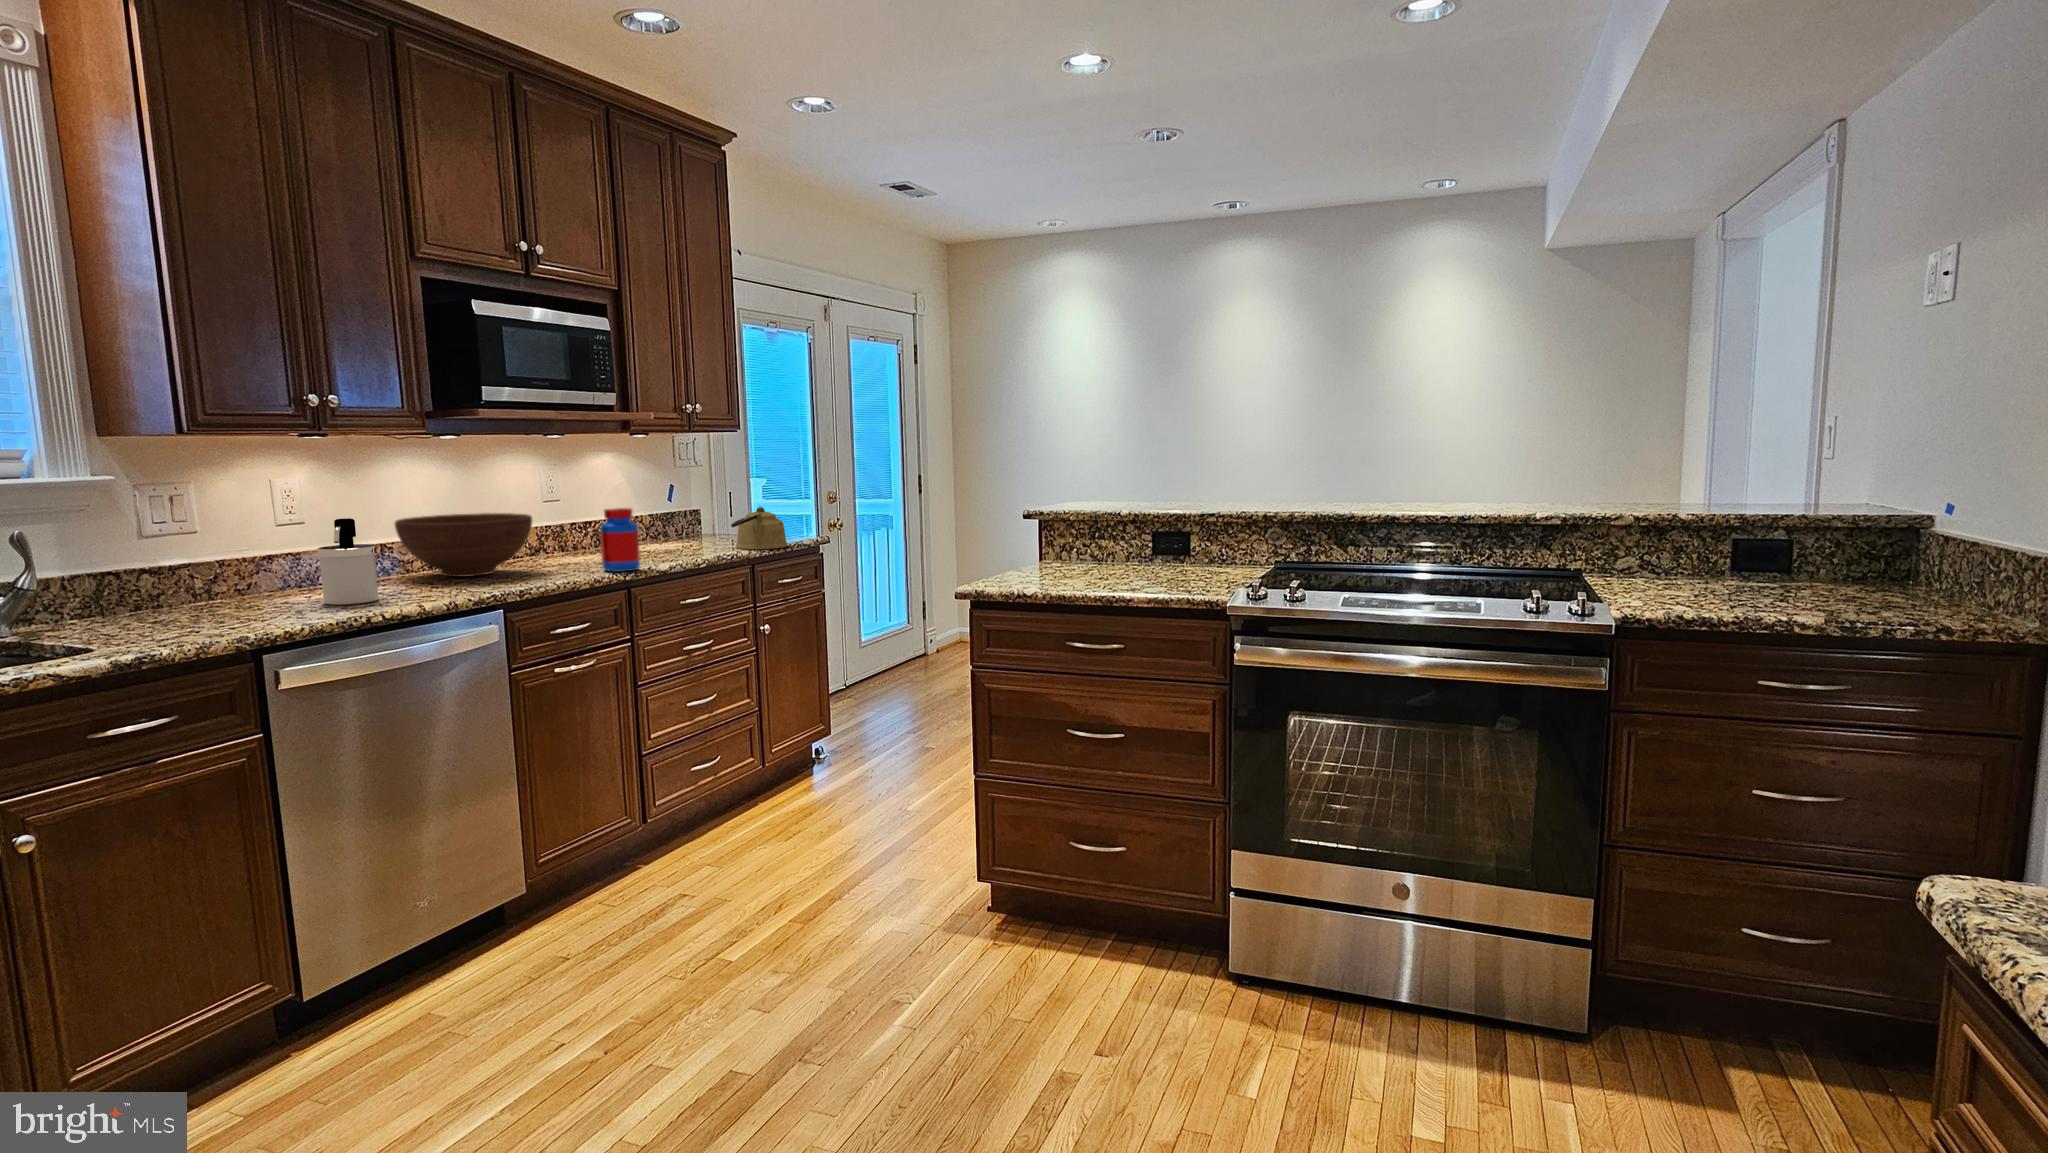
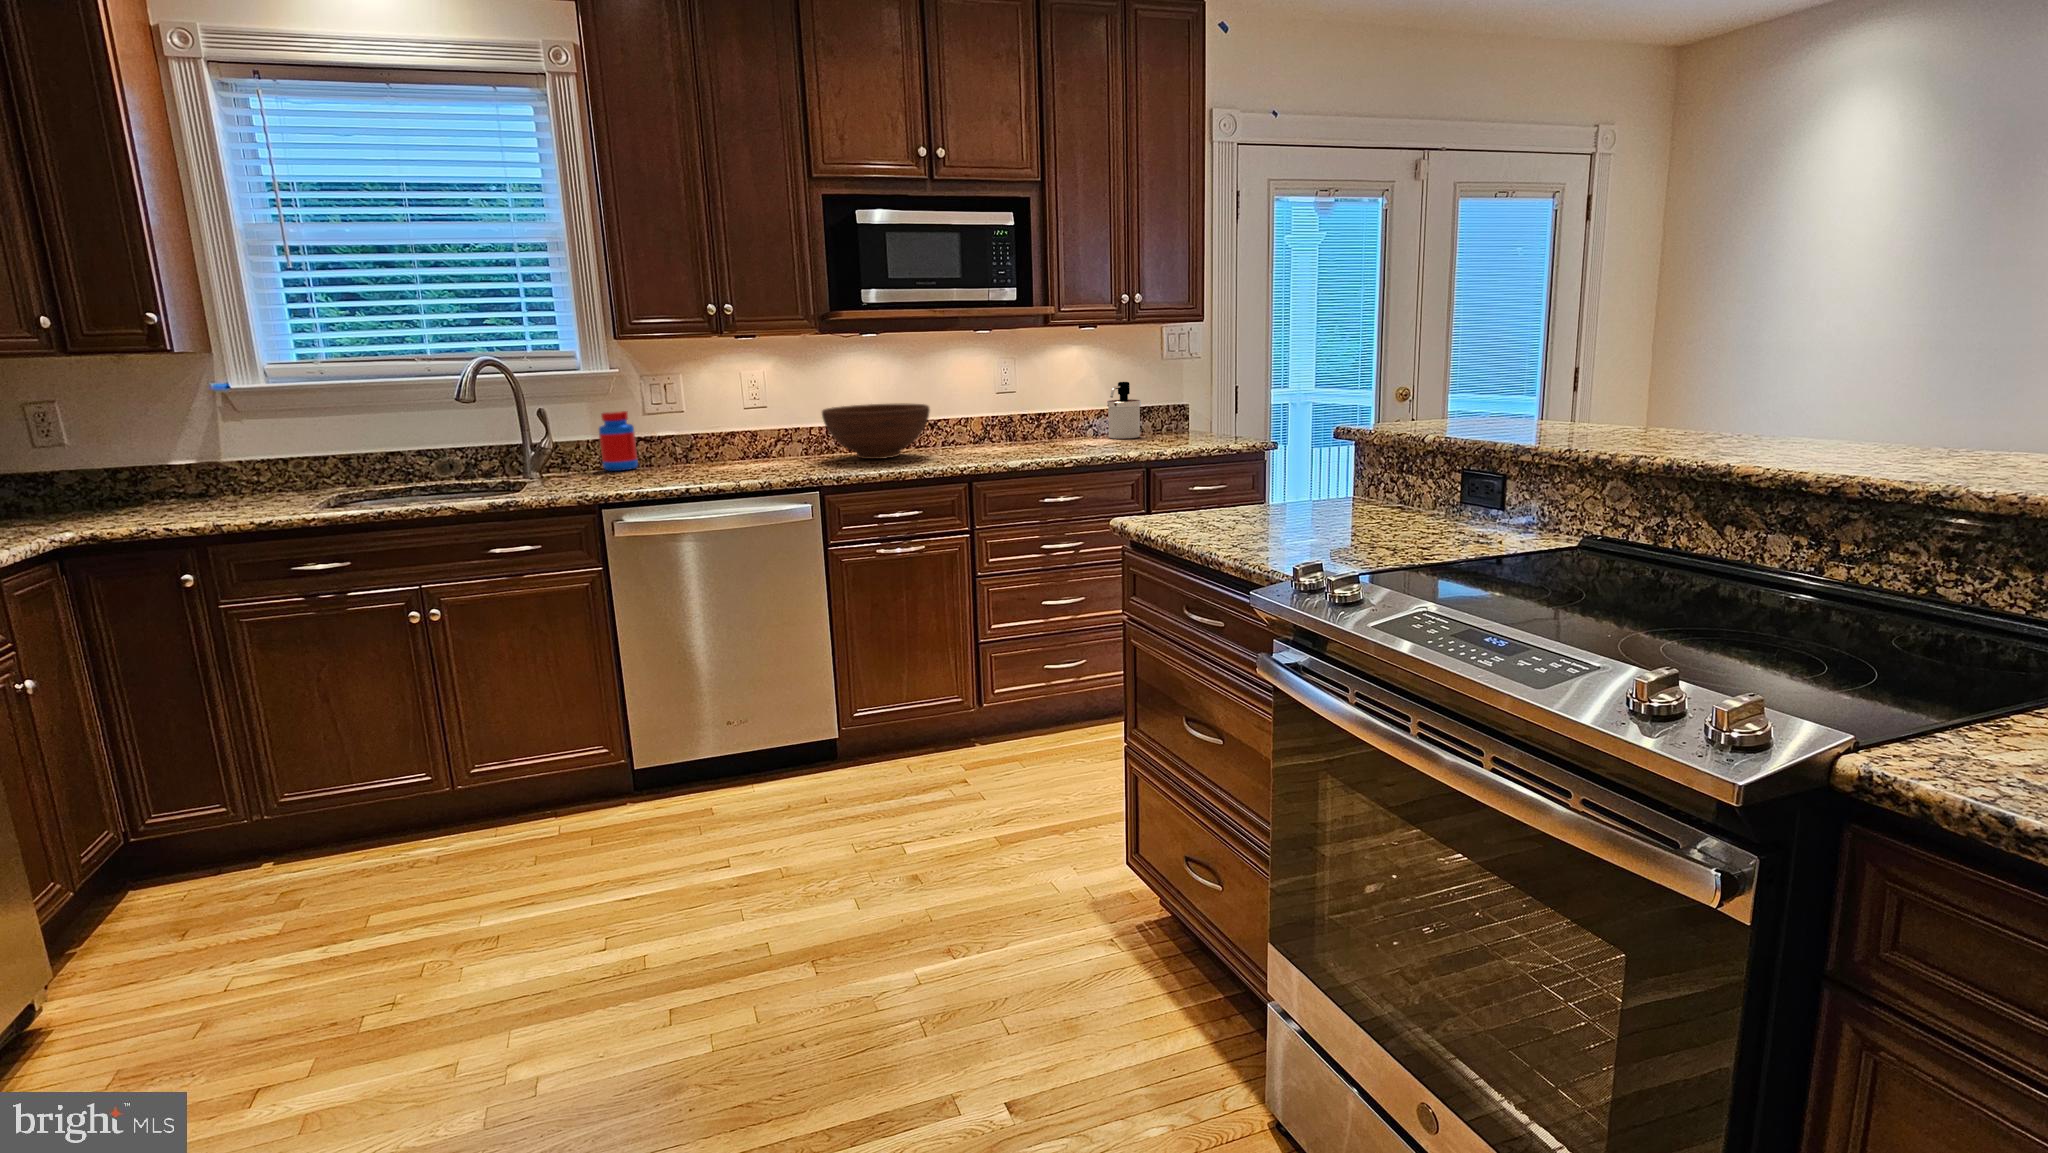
kettle: present [731,507,788,549] -> none [1149,406,1212,451]
jar: present [600,508,640,572] -> present [599,411,638,471]
soap dispenser: present [317,518,379,605] -> present [1107,382,1141,439]

